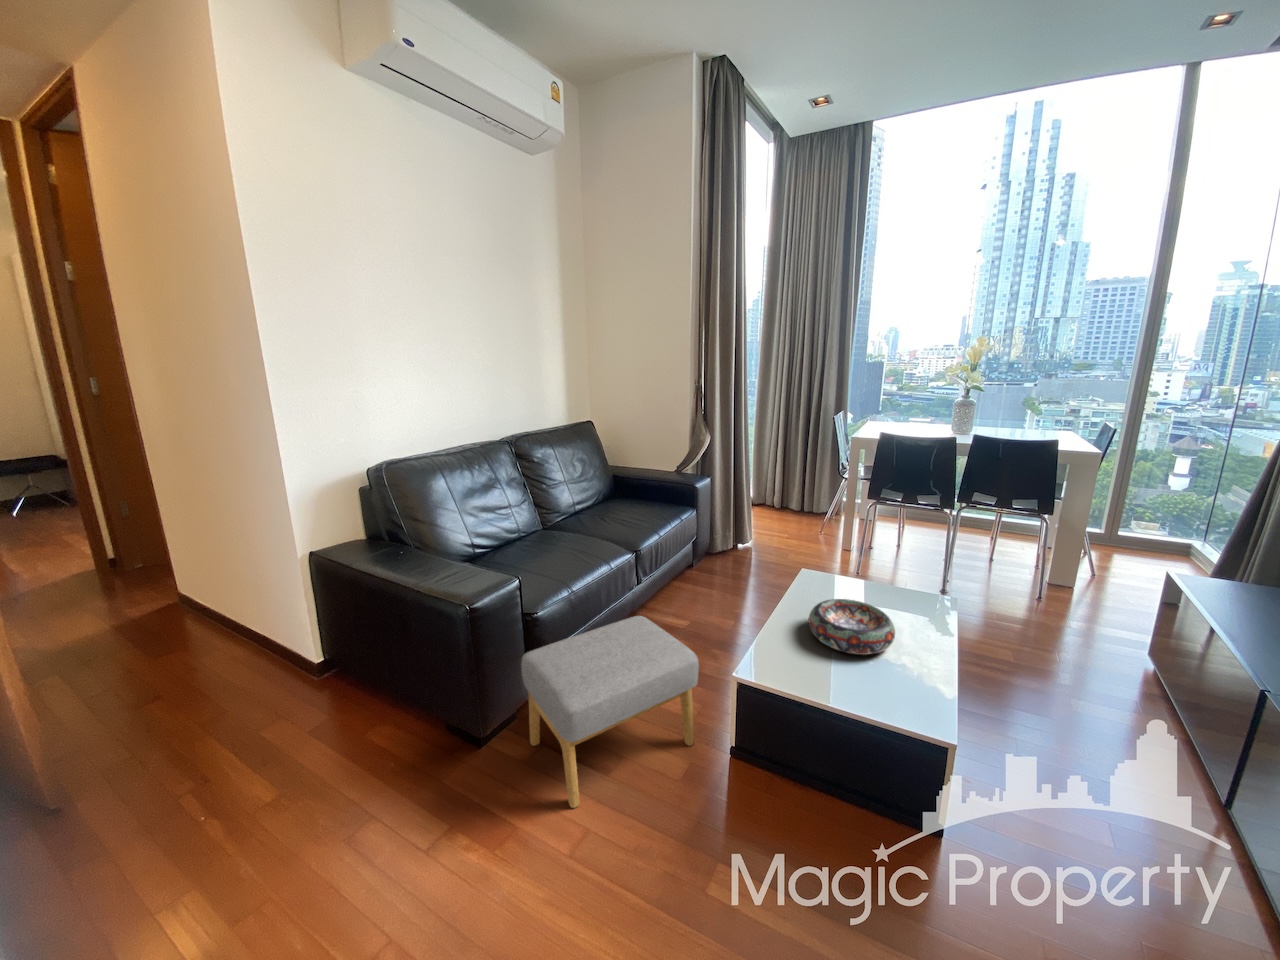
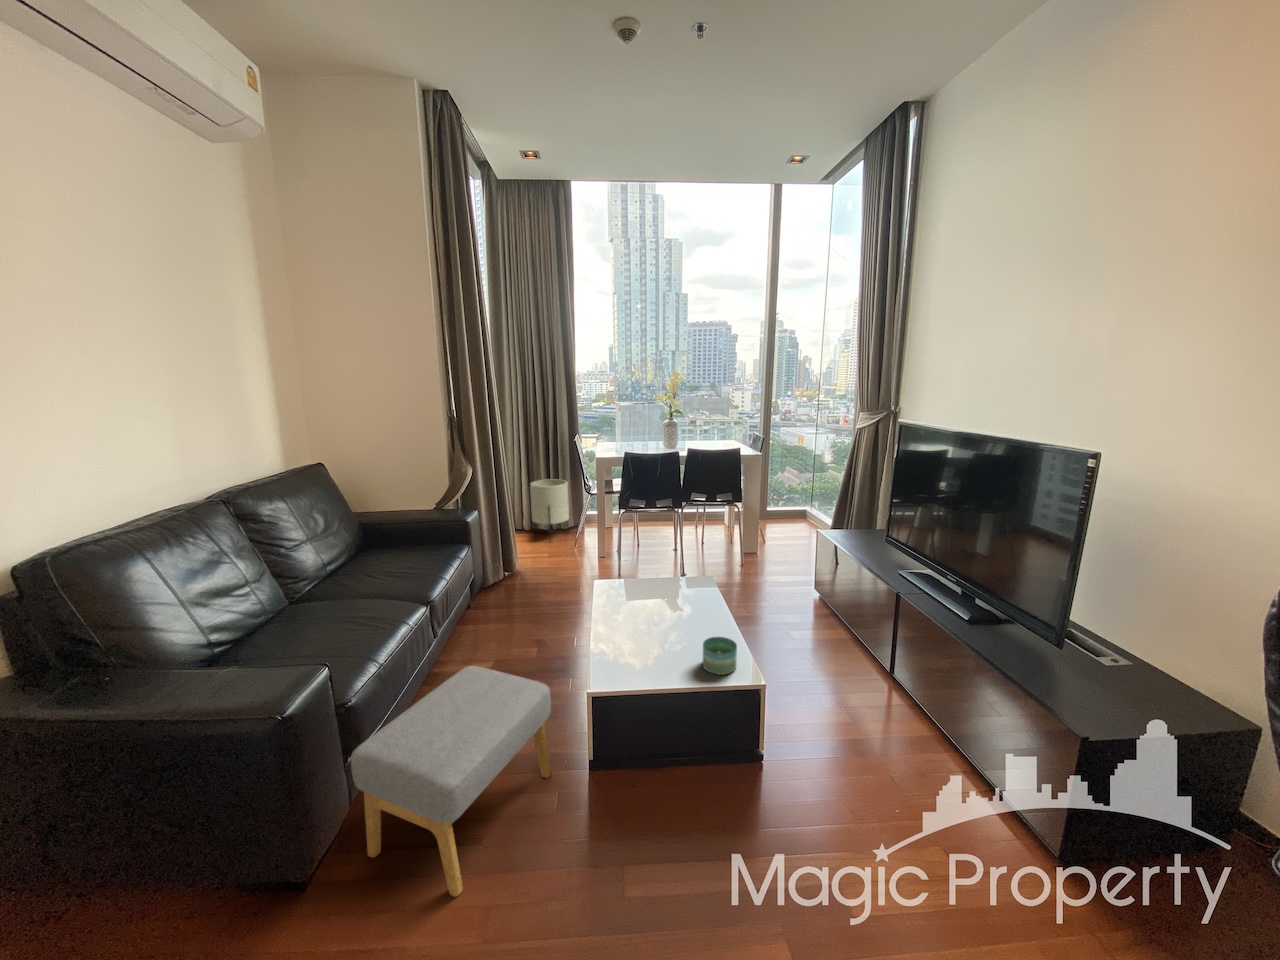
planter: none [781,458,824,524] -> present [530,479,569,533]
decorative bowl: present [809,599,895,655] -> none [626,597,694,642]
candle: none [880,664,931,715] -> present [703,637,737,675]

